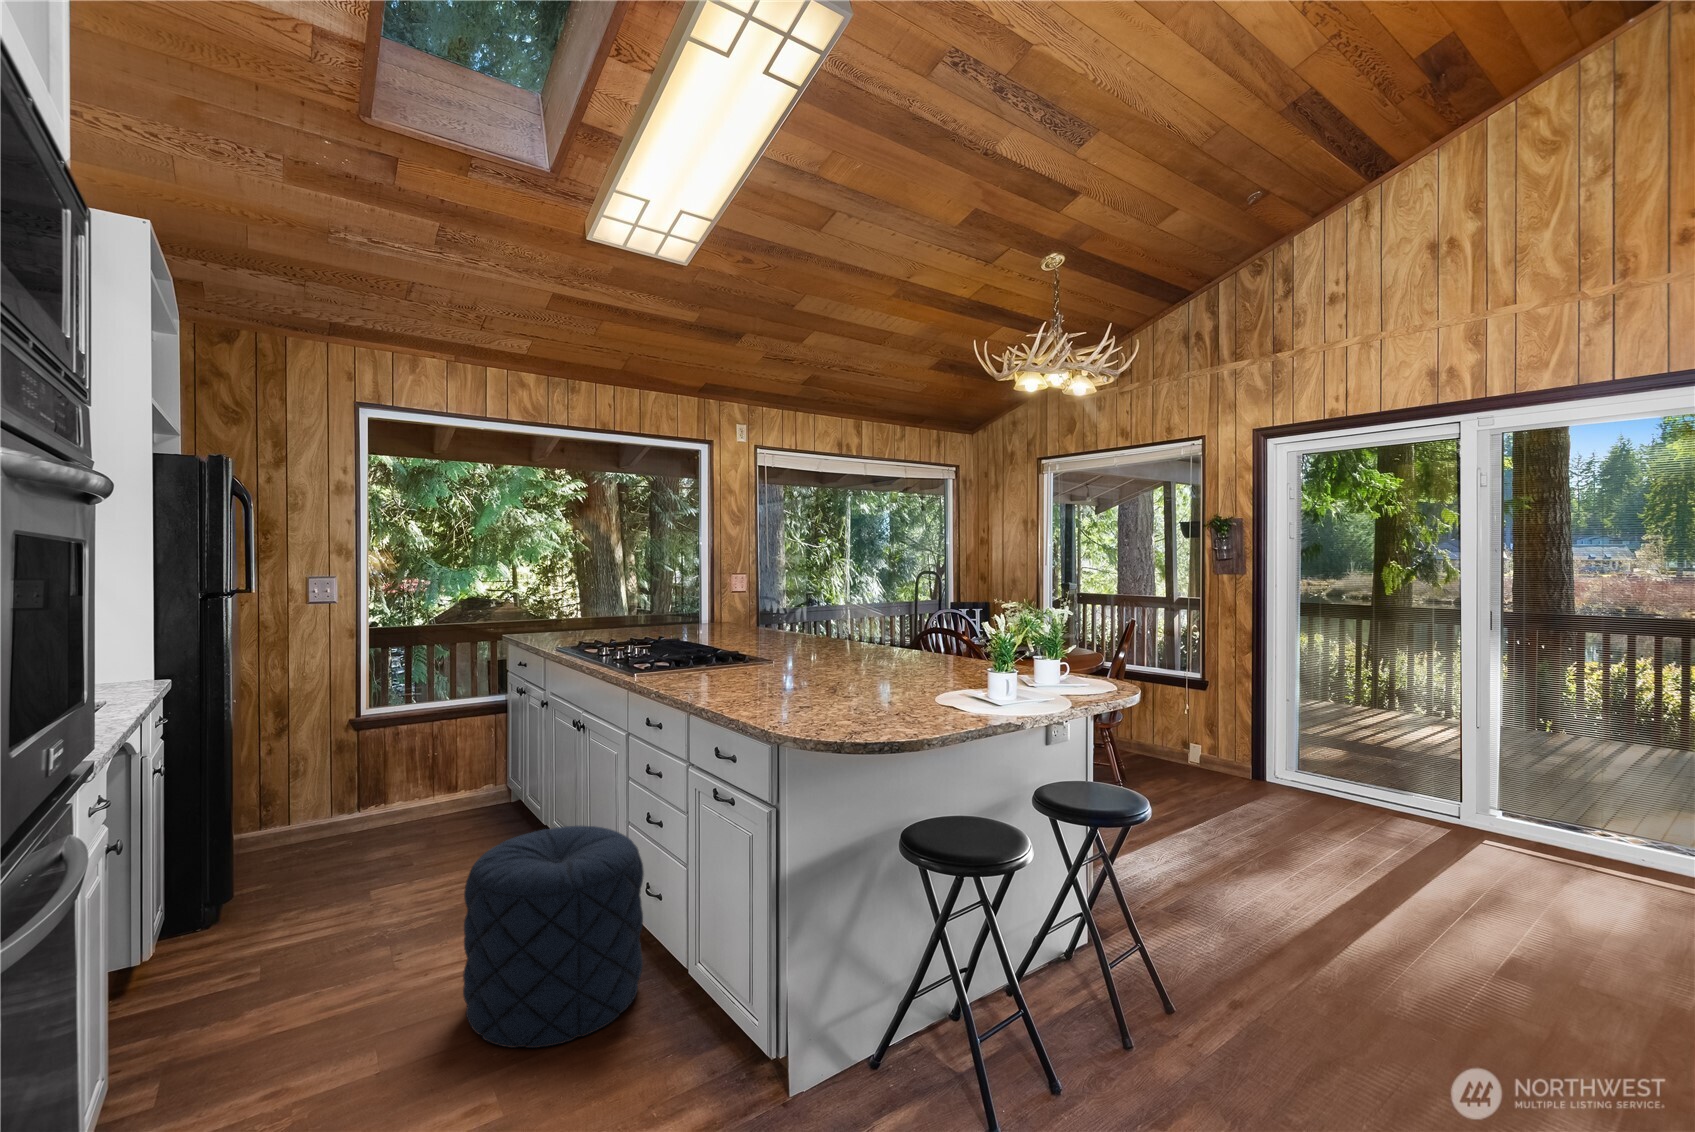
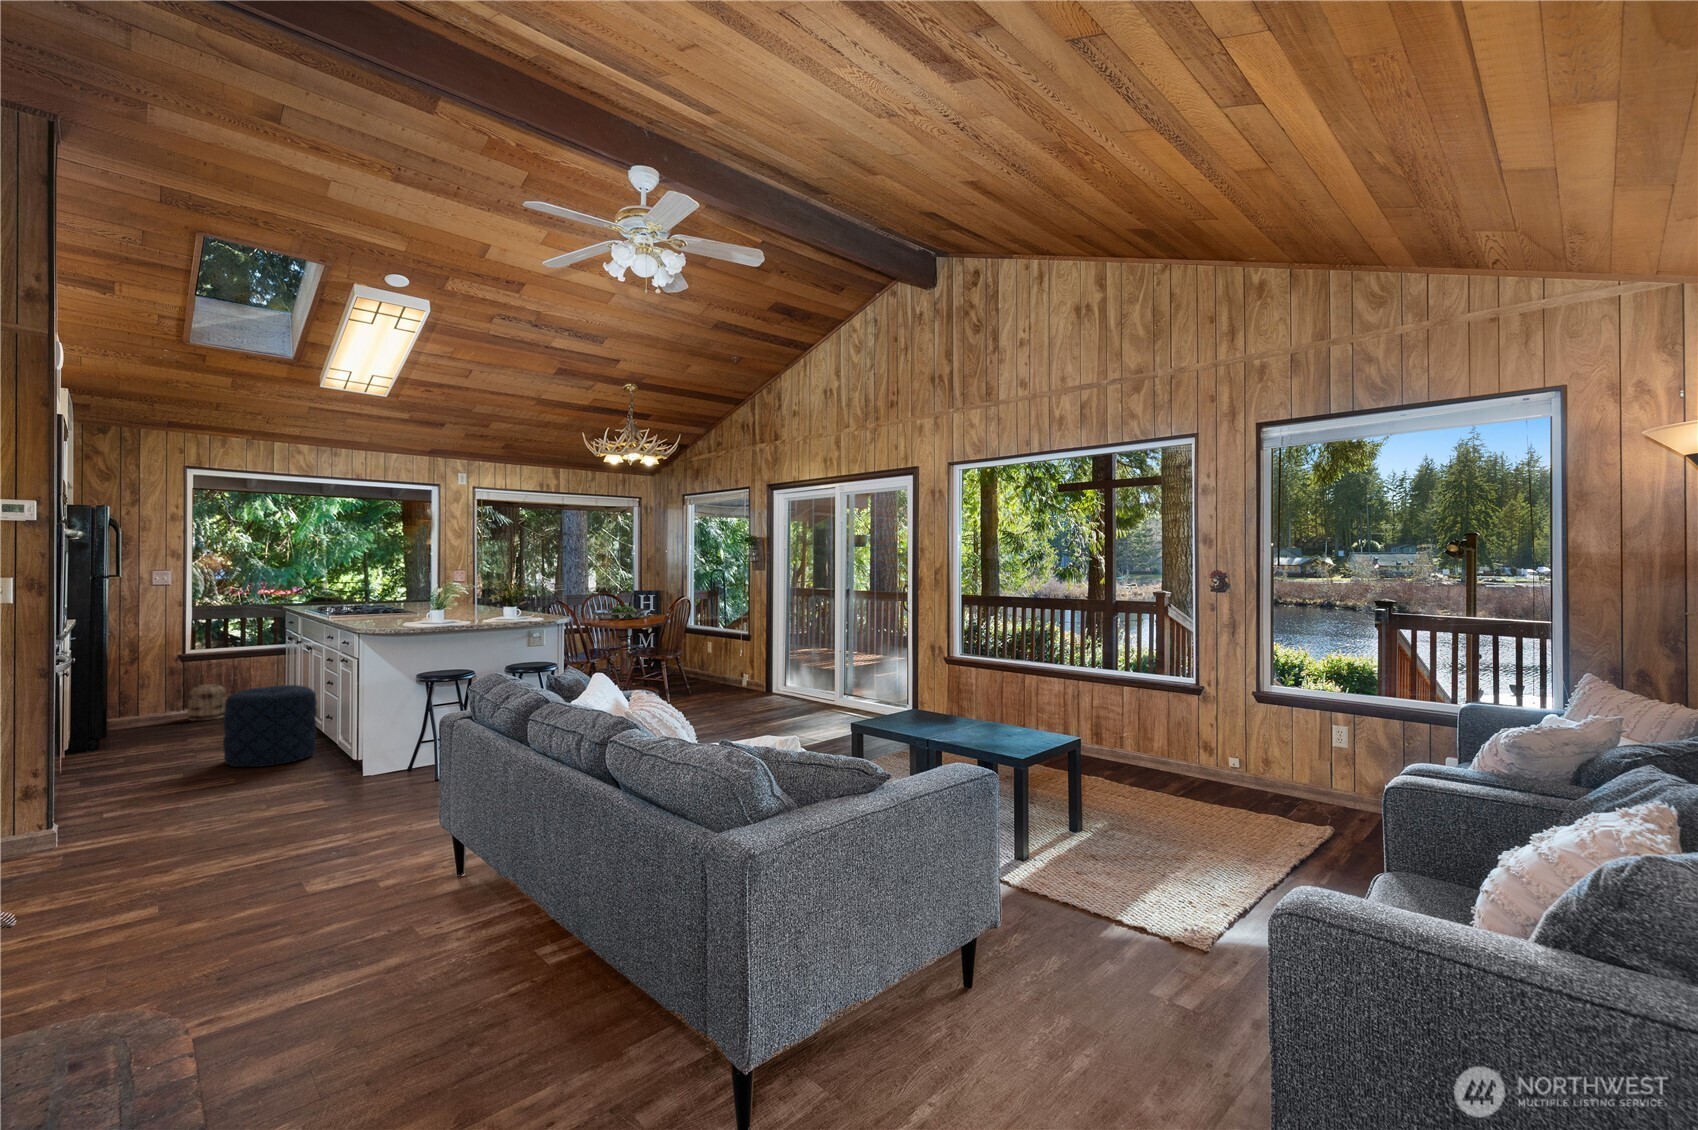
basket: none [365,755,425,835] -> present [188,684,226,721]

